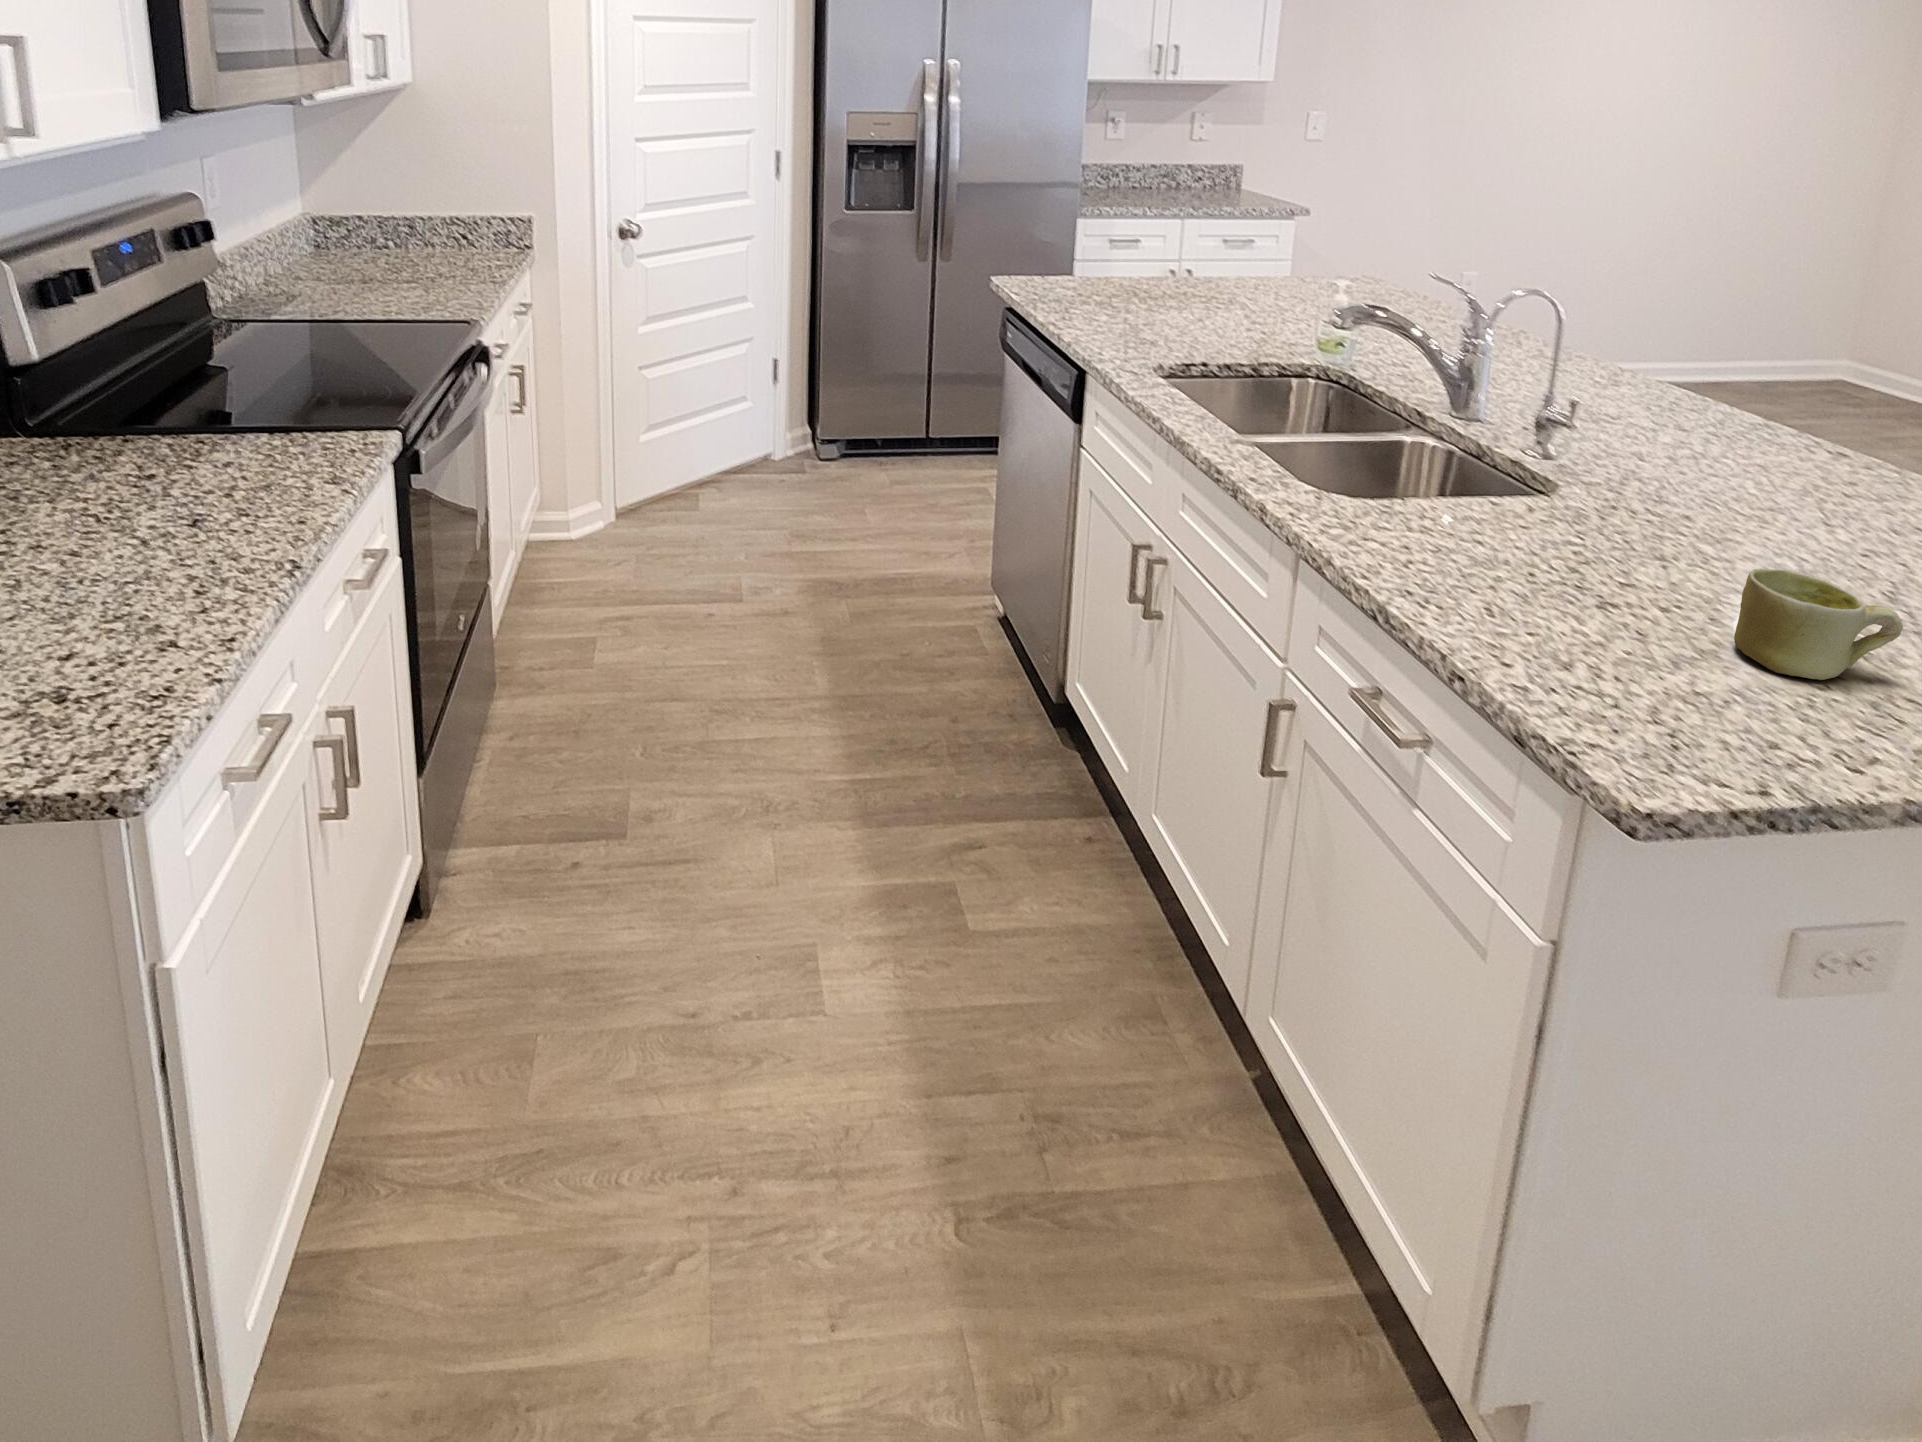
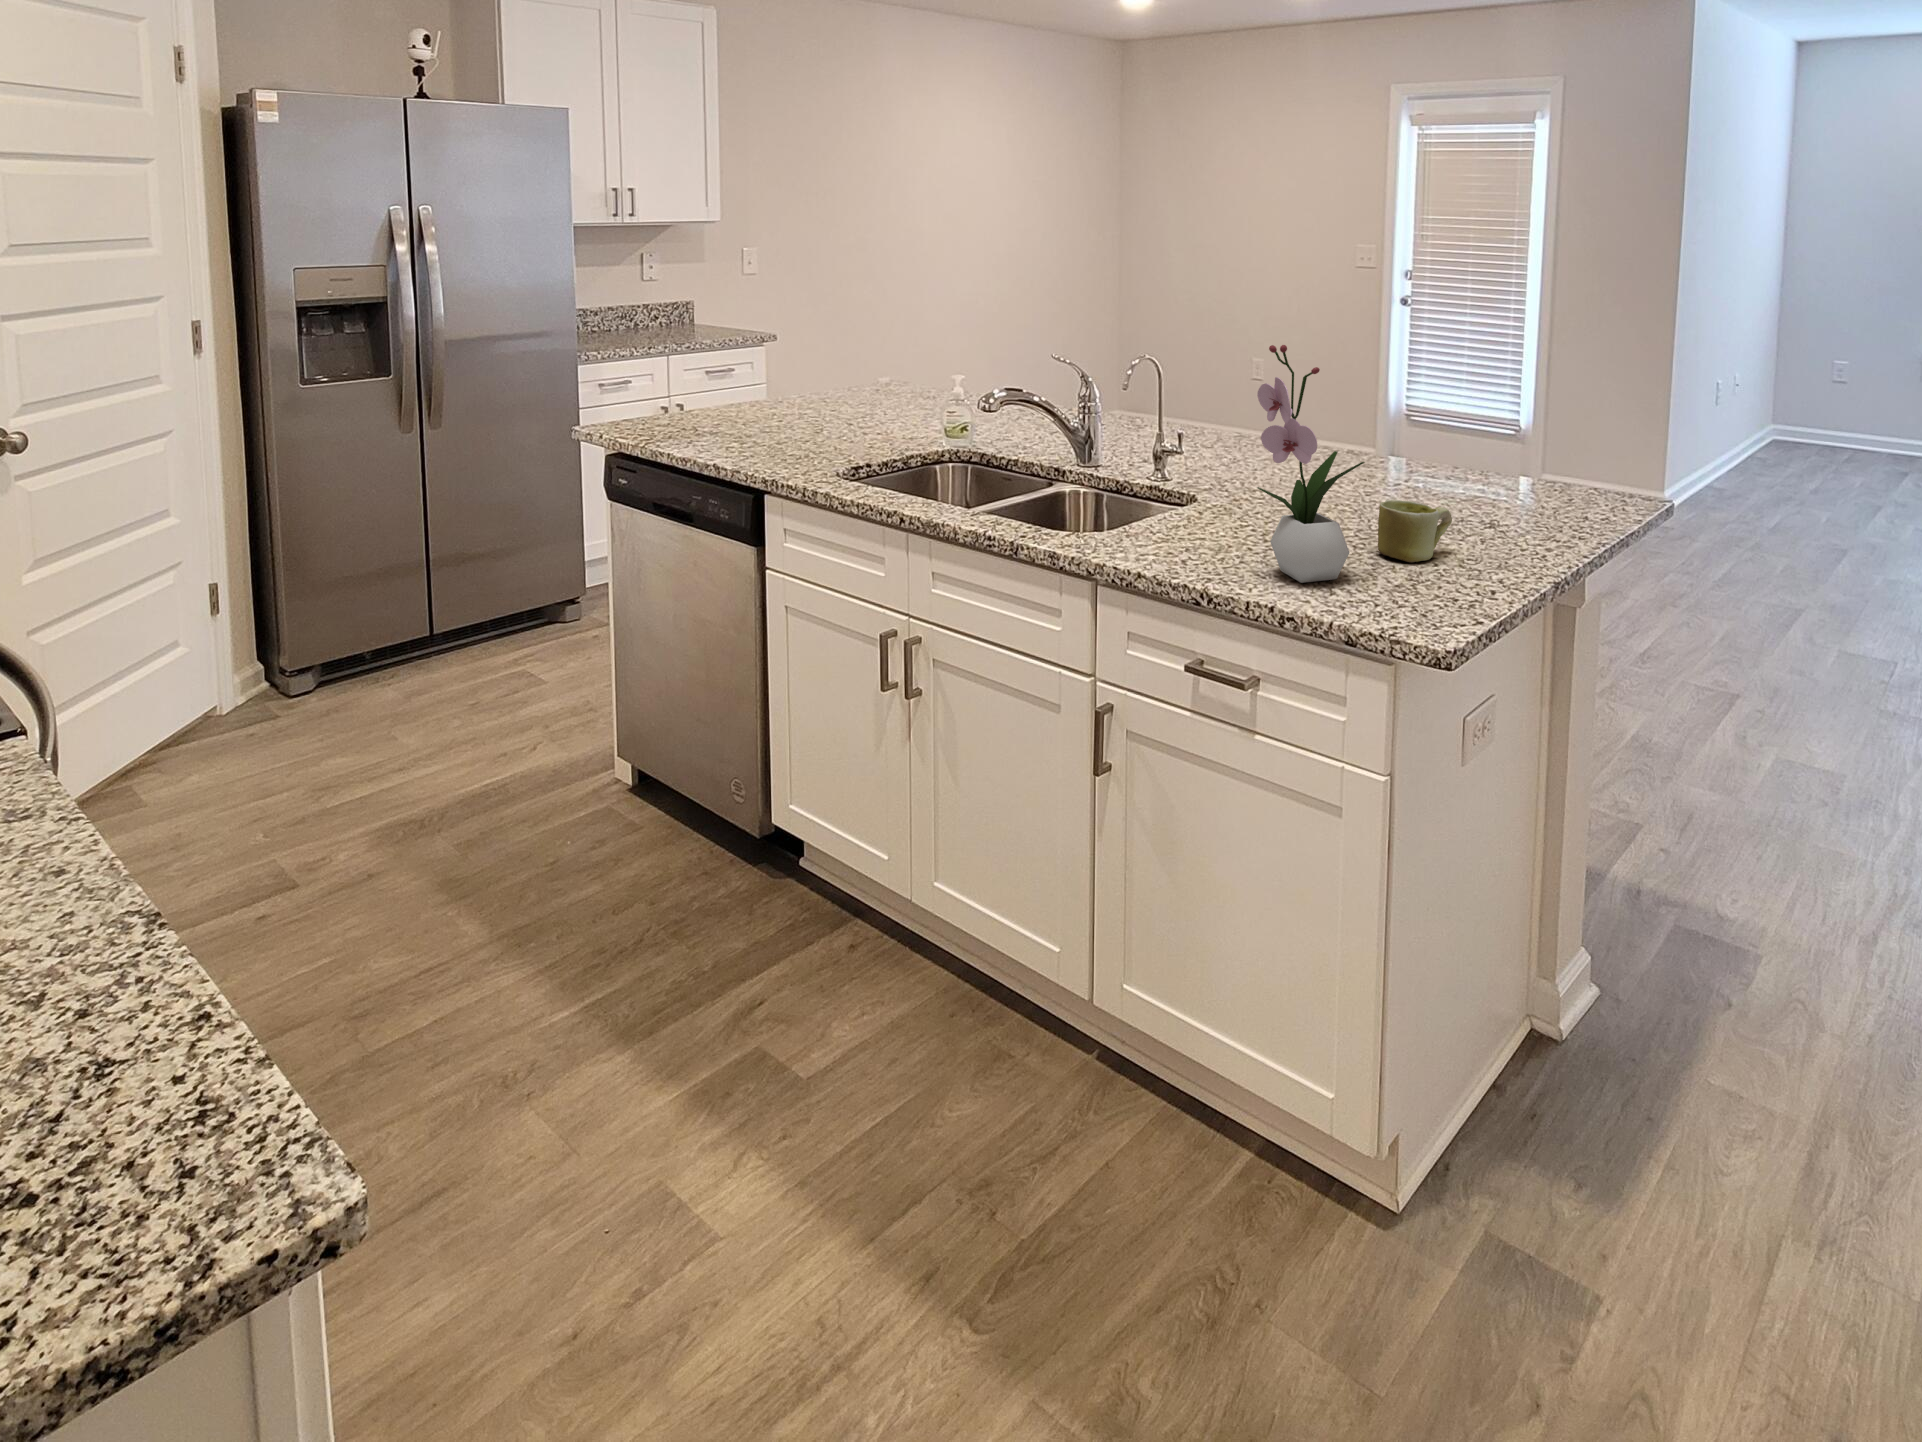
flower arrangement: none [1495,297,1669,652] -> present [1257,345,1364,583]

